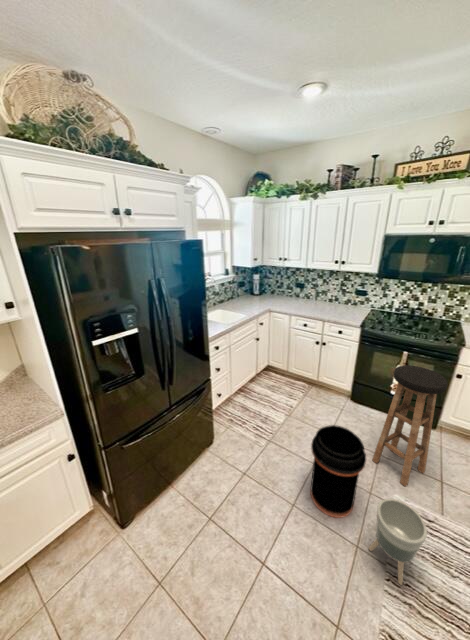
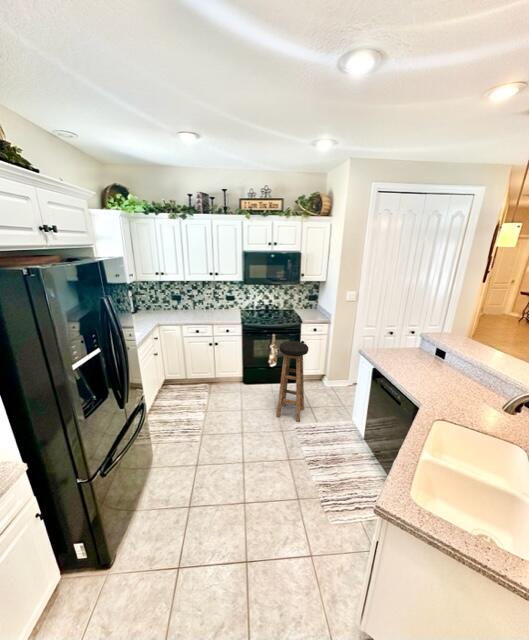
trash can: present [311,425,366,518] -> none [248,397,286,466]
planter: present [369,499,427,585] -> none [301,425,329,473]

